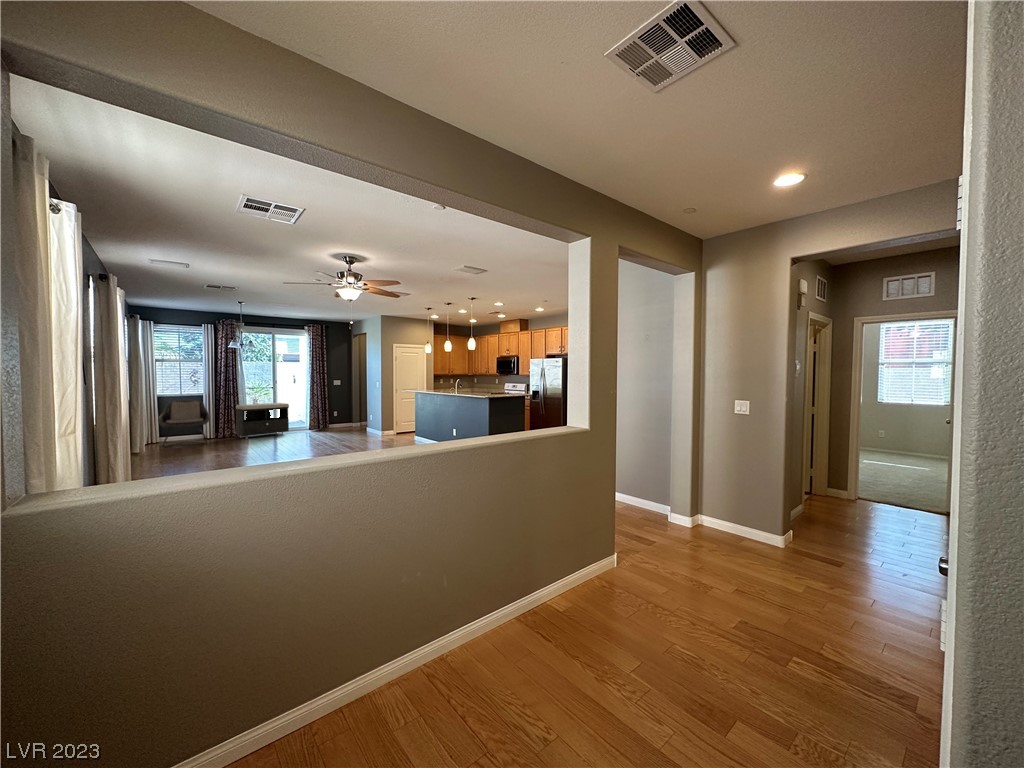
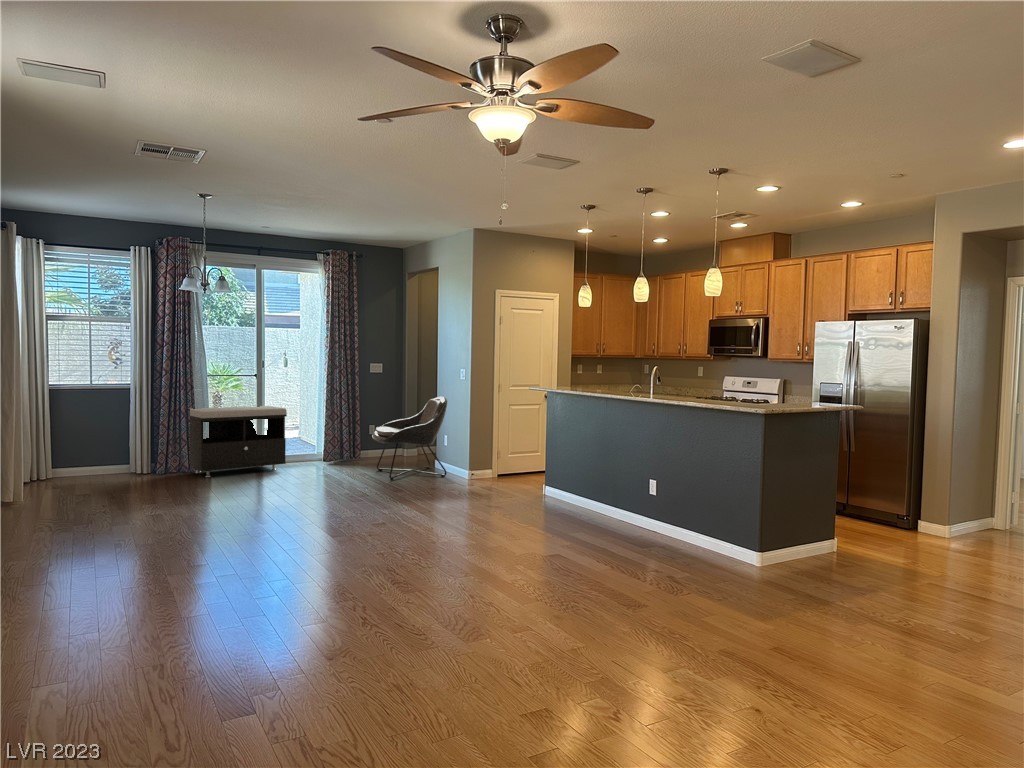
lounge chair: present [158,400,210,447] -> present [372,397,447,480]

